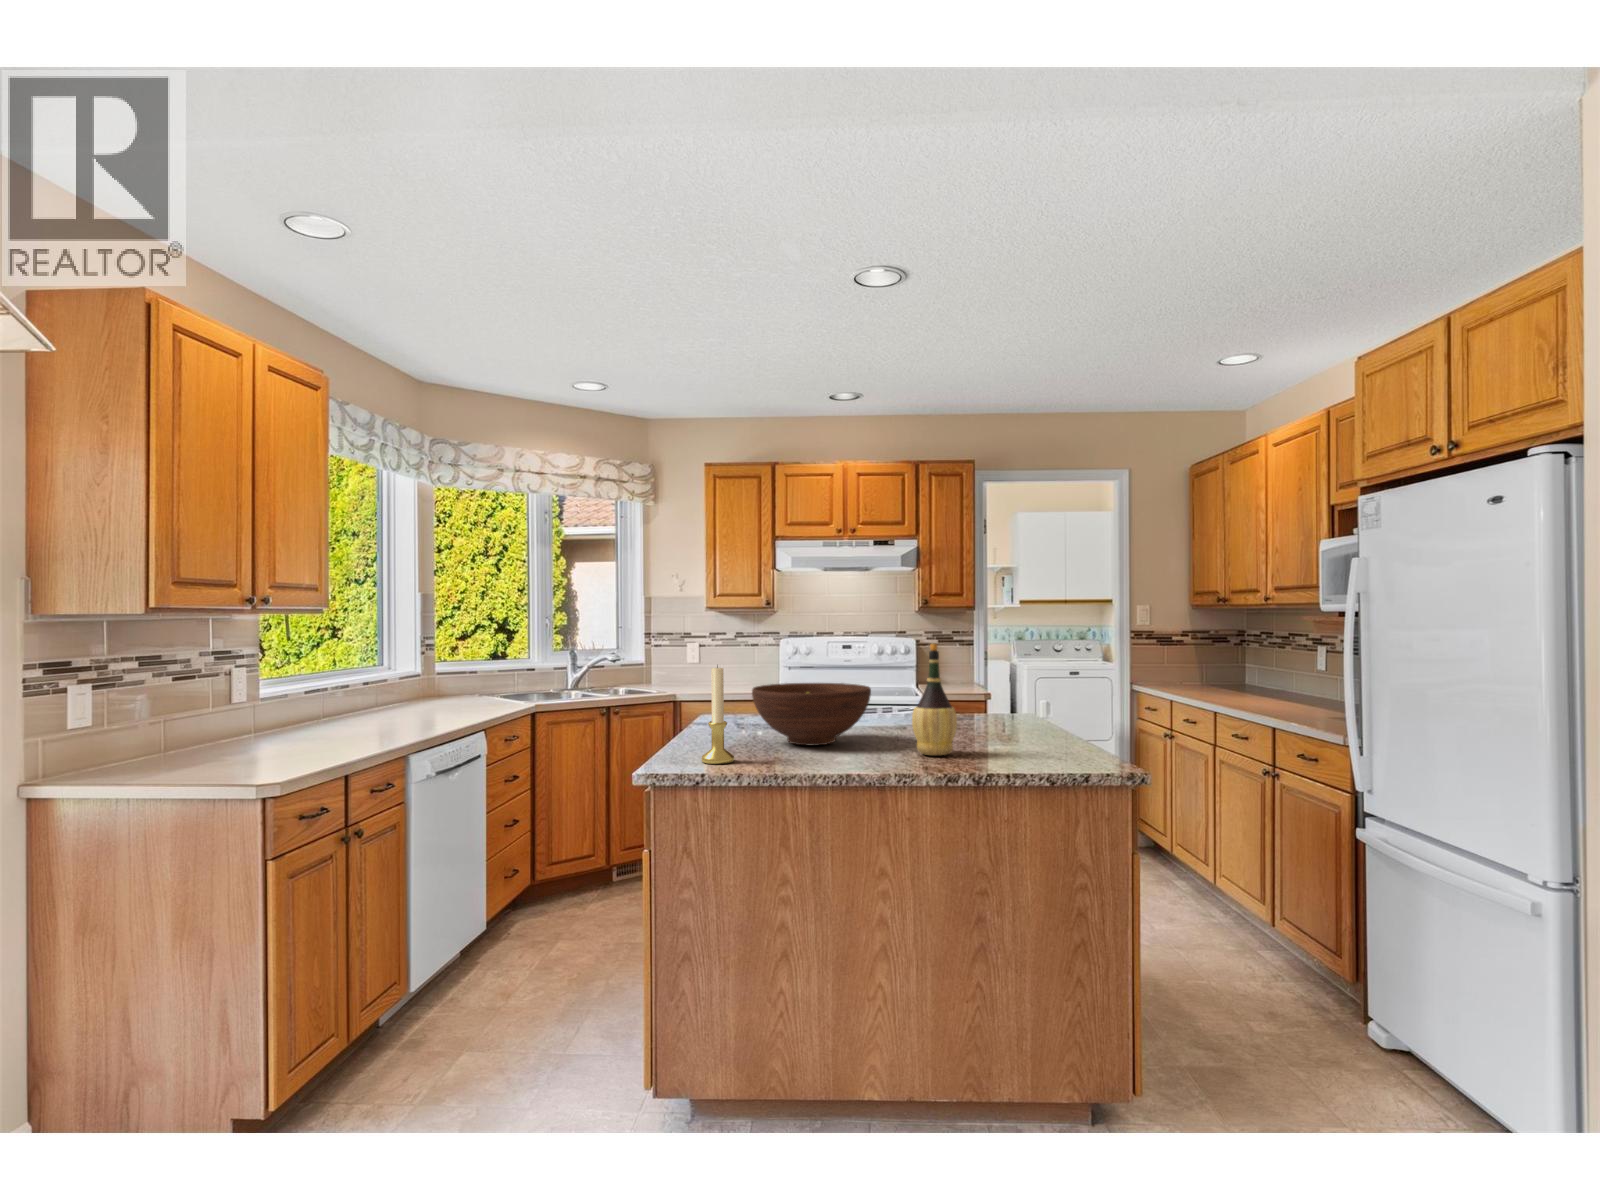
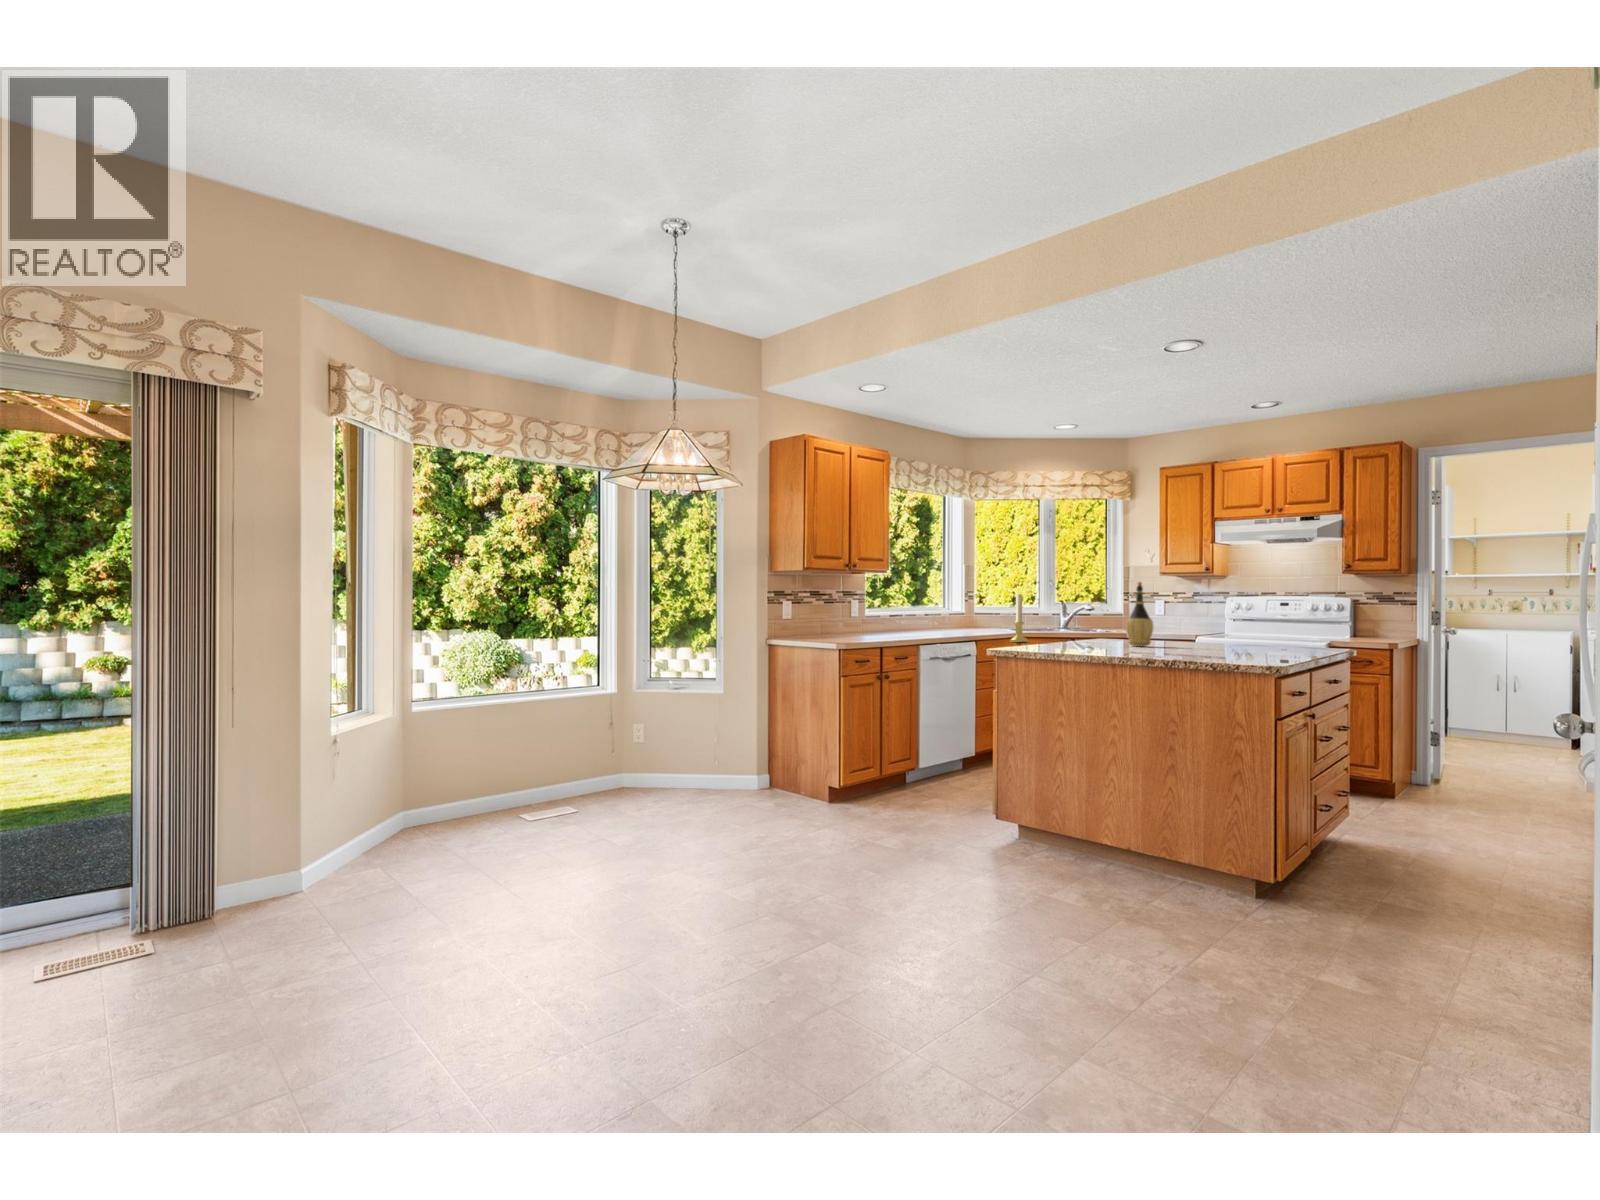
fruit bowl: present [752,683,871,746] -> none [1057,610,1130,642]

